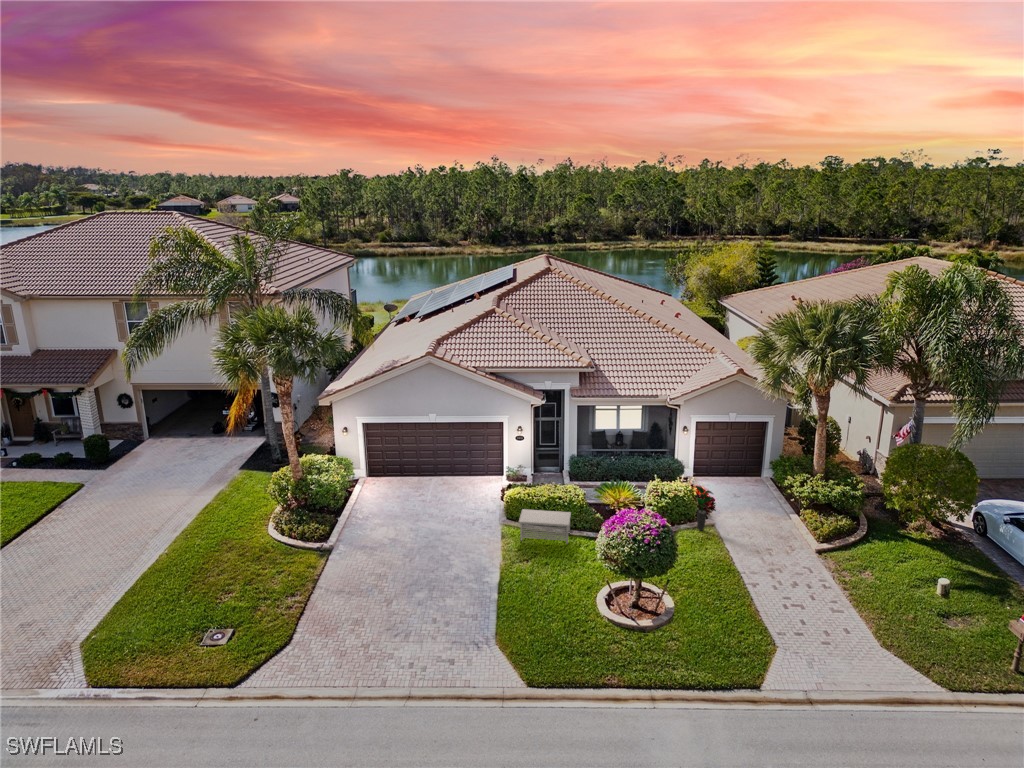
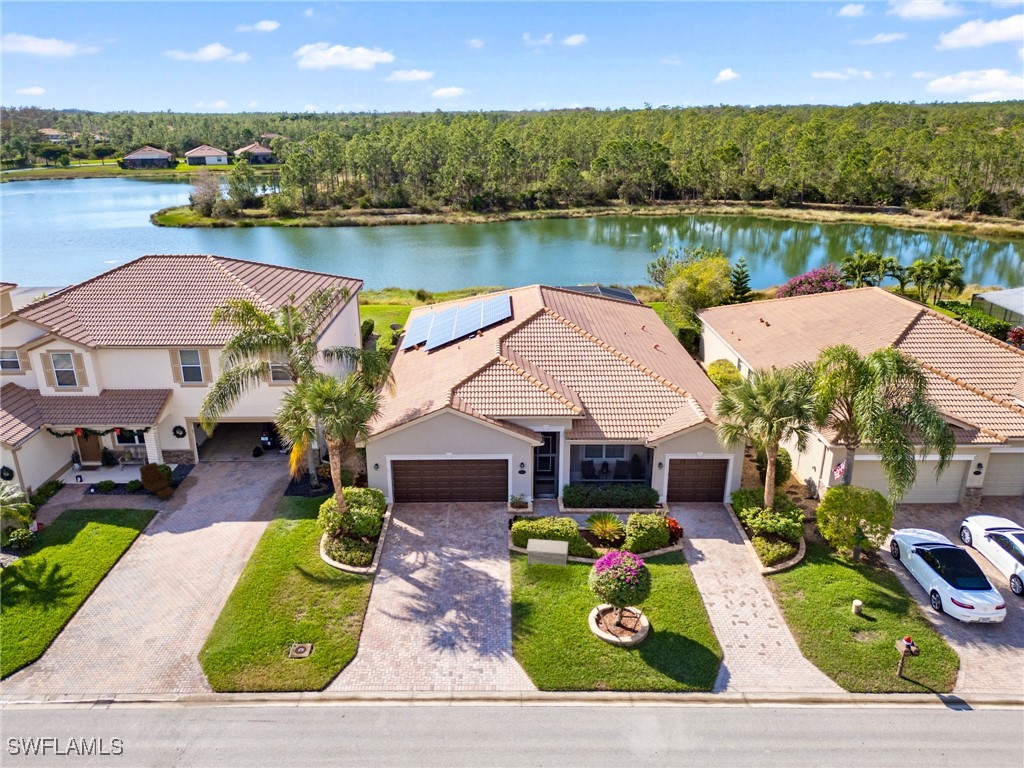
lounge chair: none [67,430,107,475] -> present [140,462,174,498]
potted plant: present [696,486,713,531] -> present [853,526,869,562]

